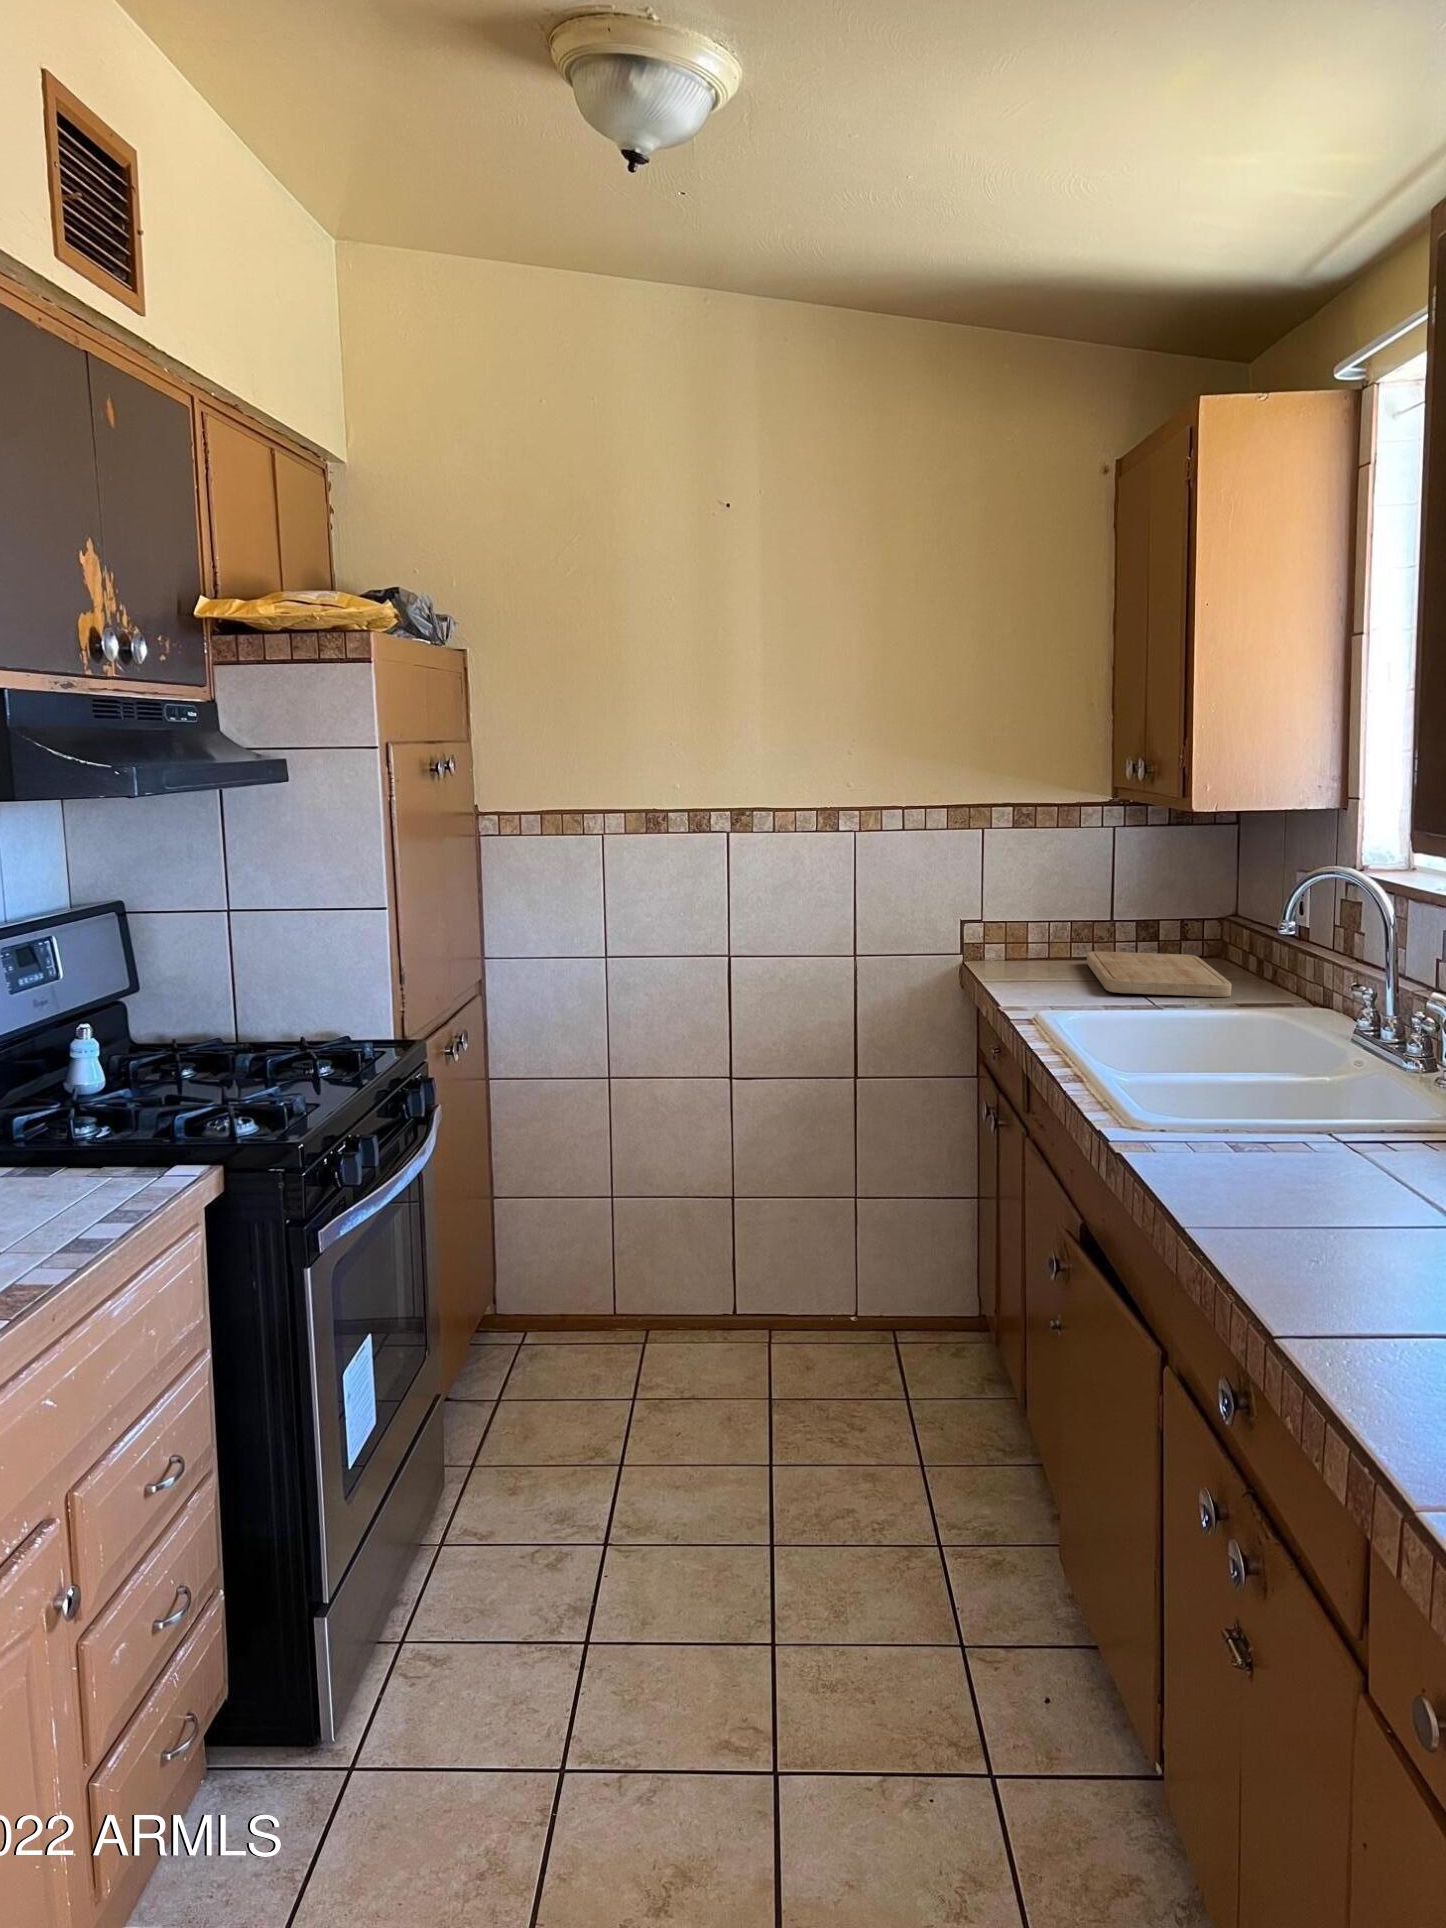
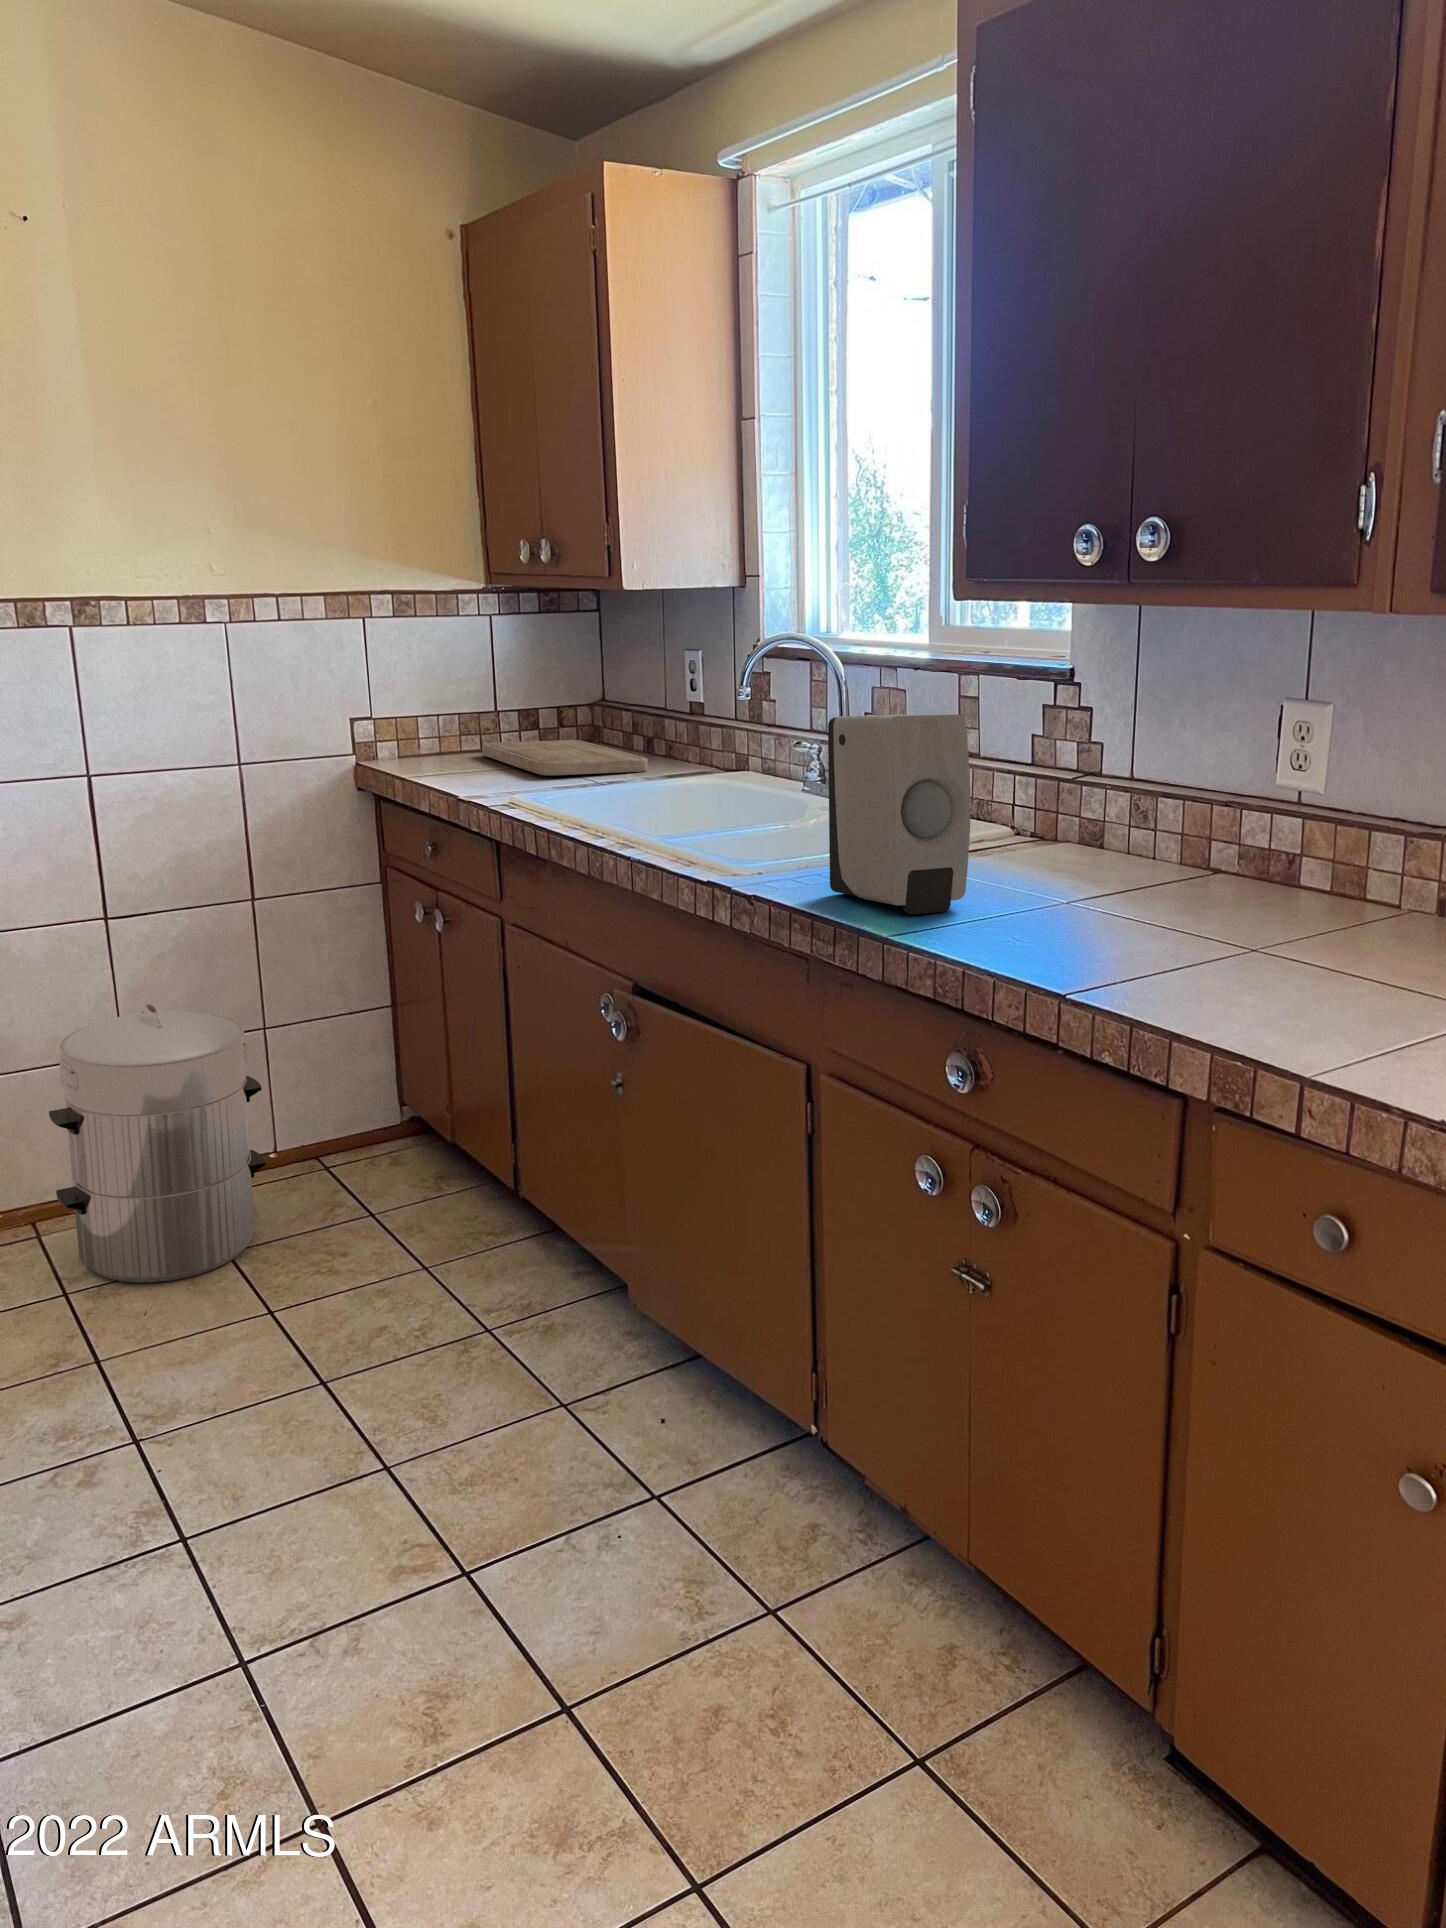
soap dispenser: none [1211,980,1358,1223] -> present [828,714,970,914]
waste bin: none [654,1153,826,1400] -> present [49,1004,266,1282]

